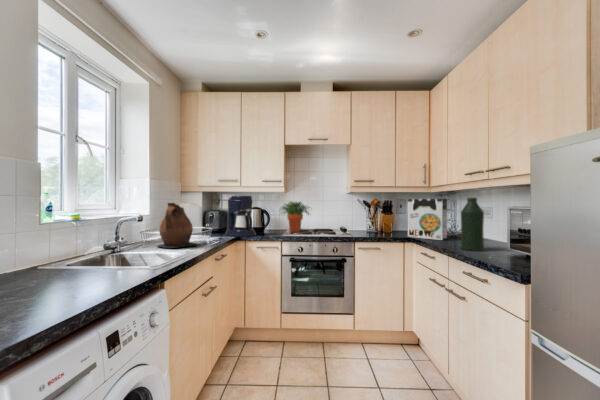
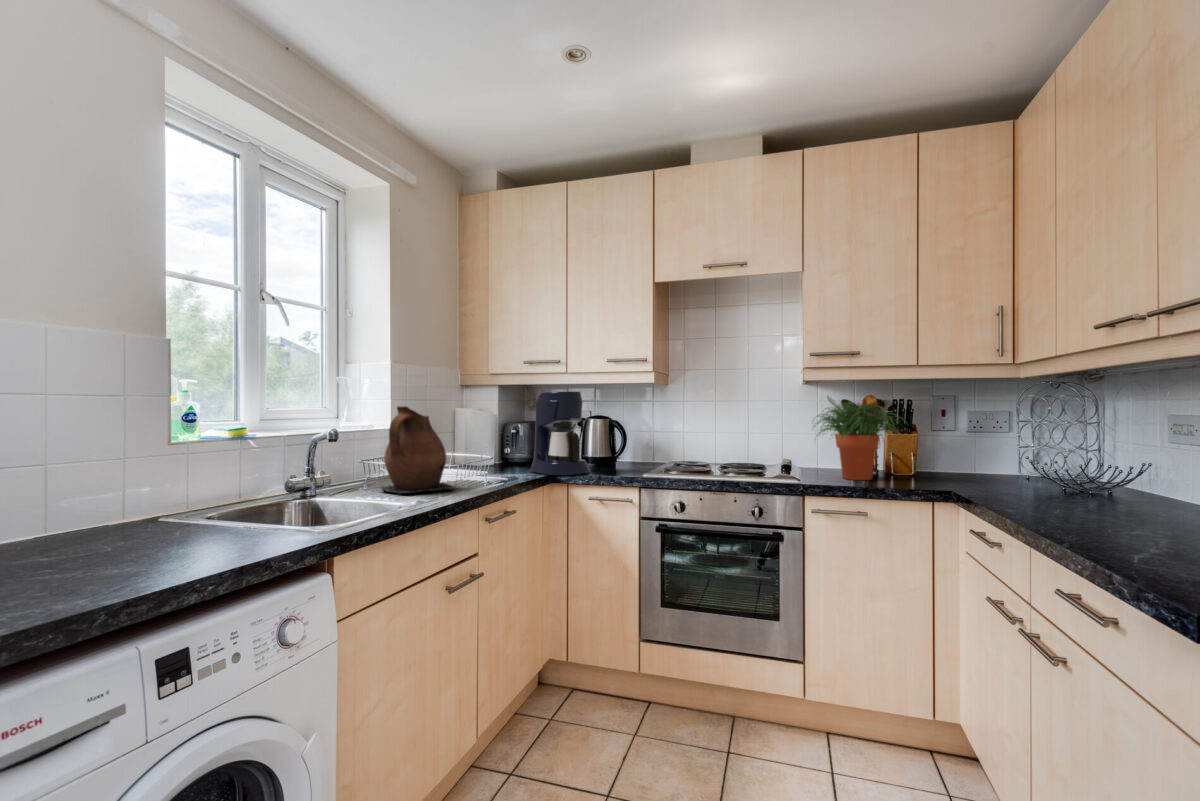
bottle: present [461,198,484,251] -> none [1067,389,1138,534]
cereal box: present [408,199,447,240] -> none [942,393,1051,500]
potted plant: present [282,202,310,232] -> present [814,402,906,480]

